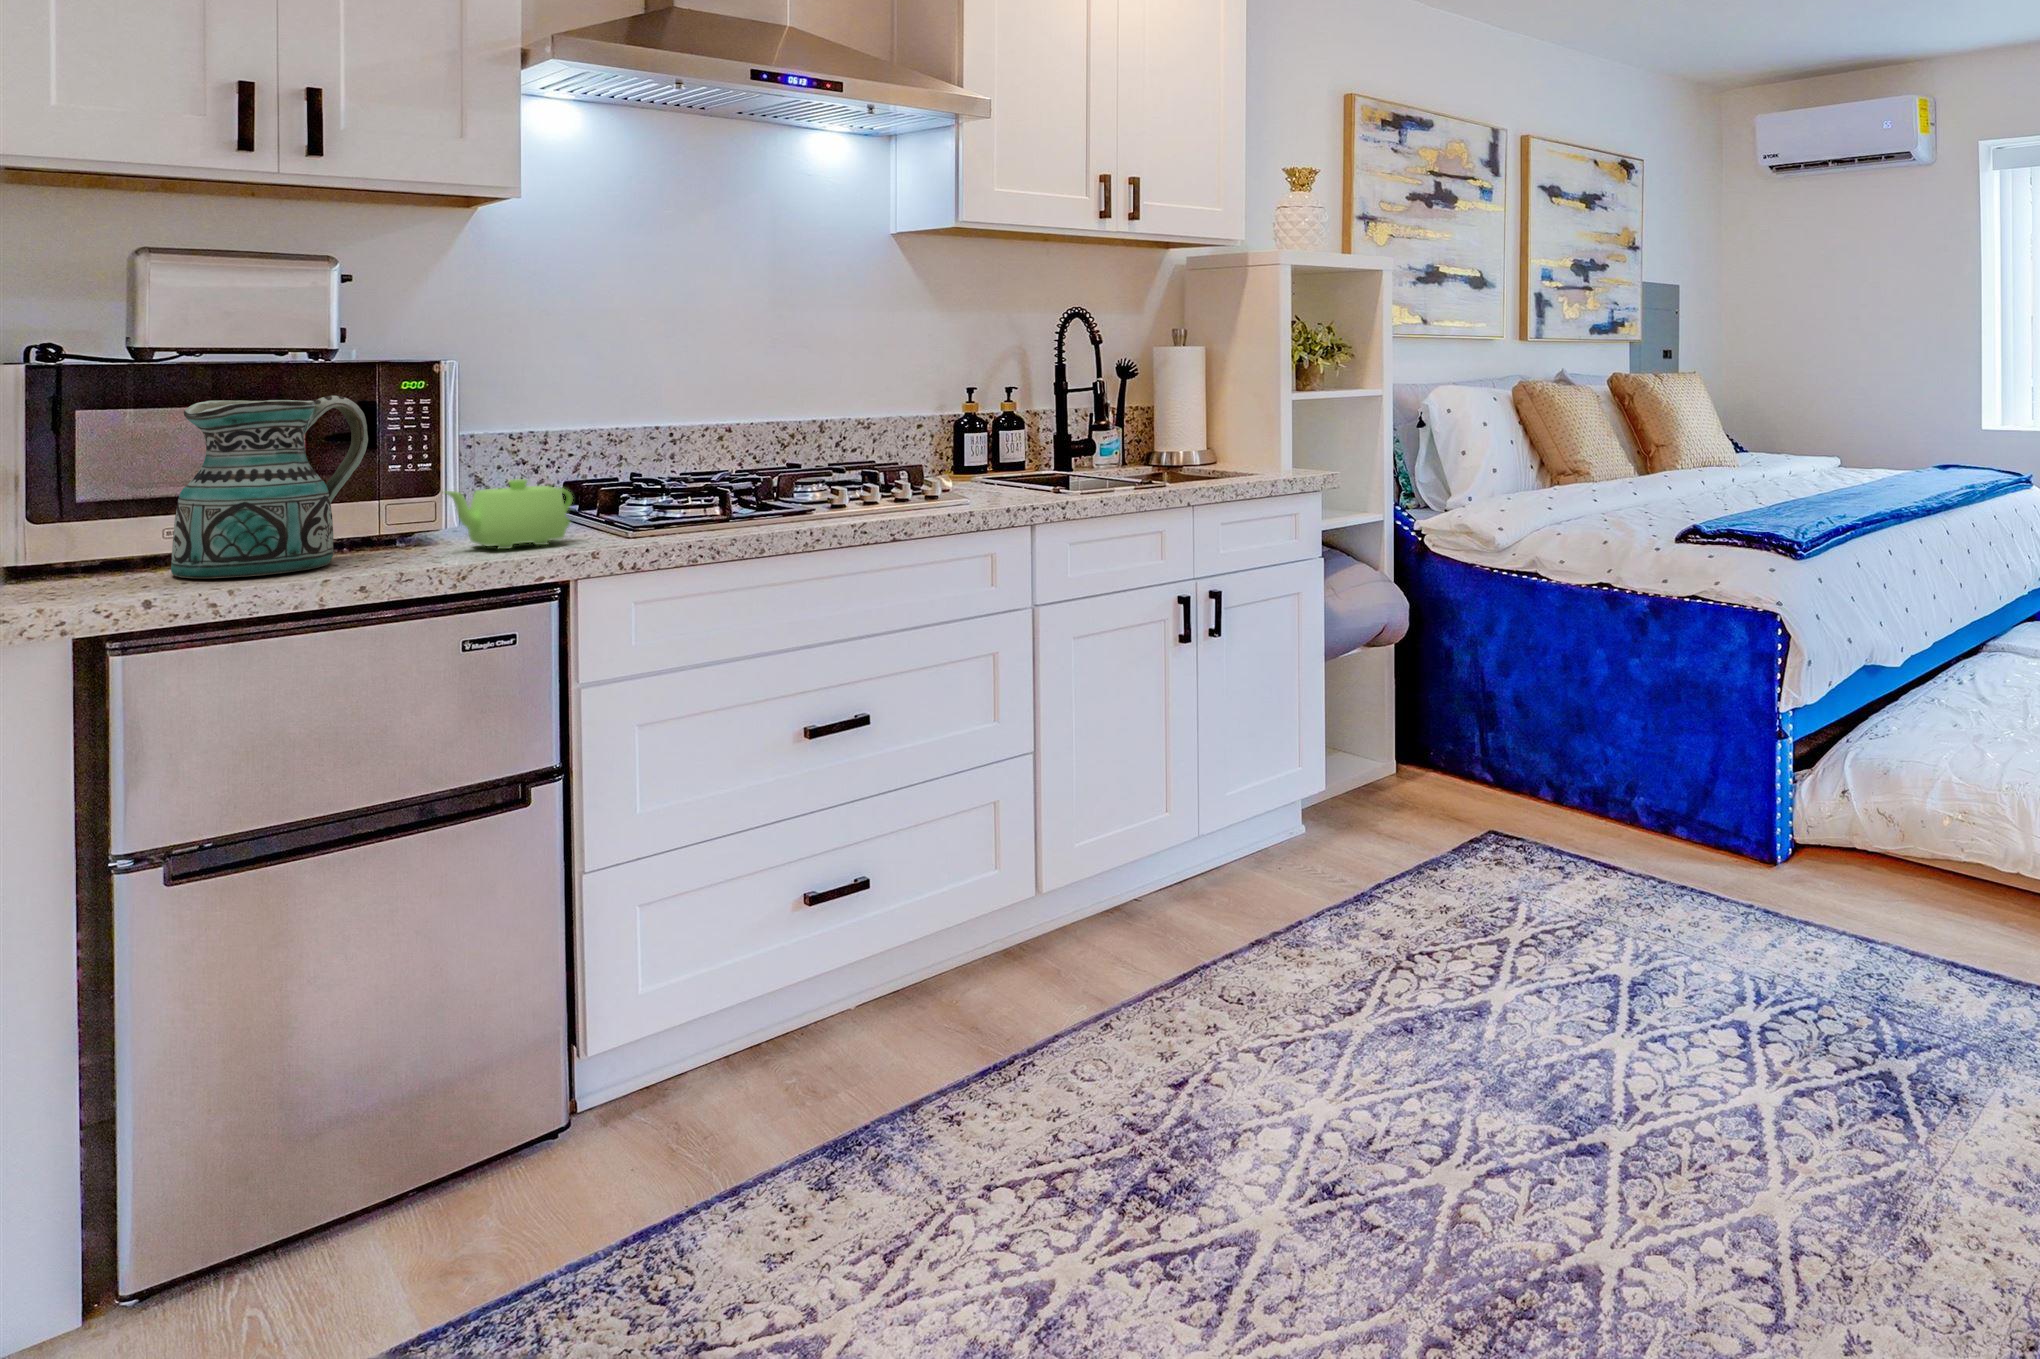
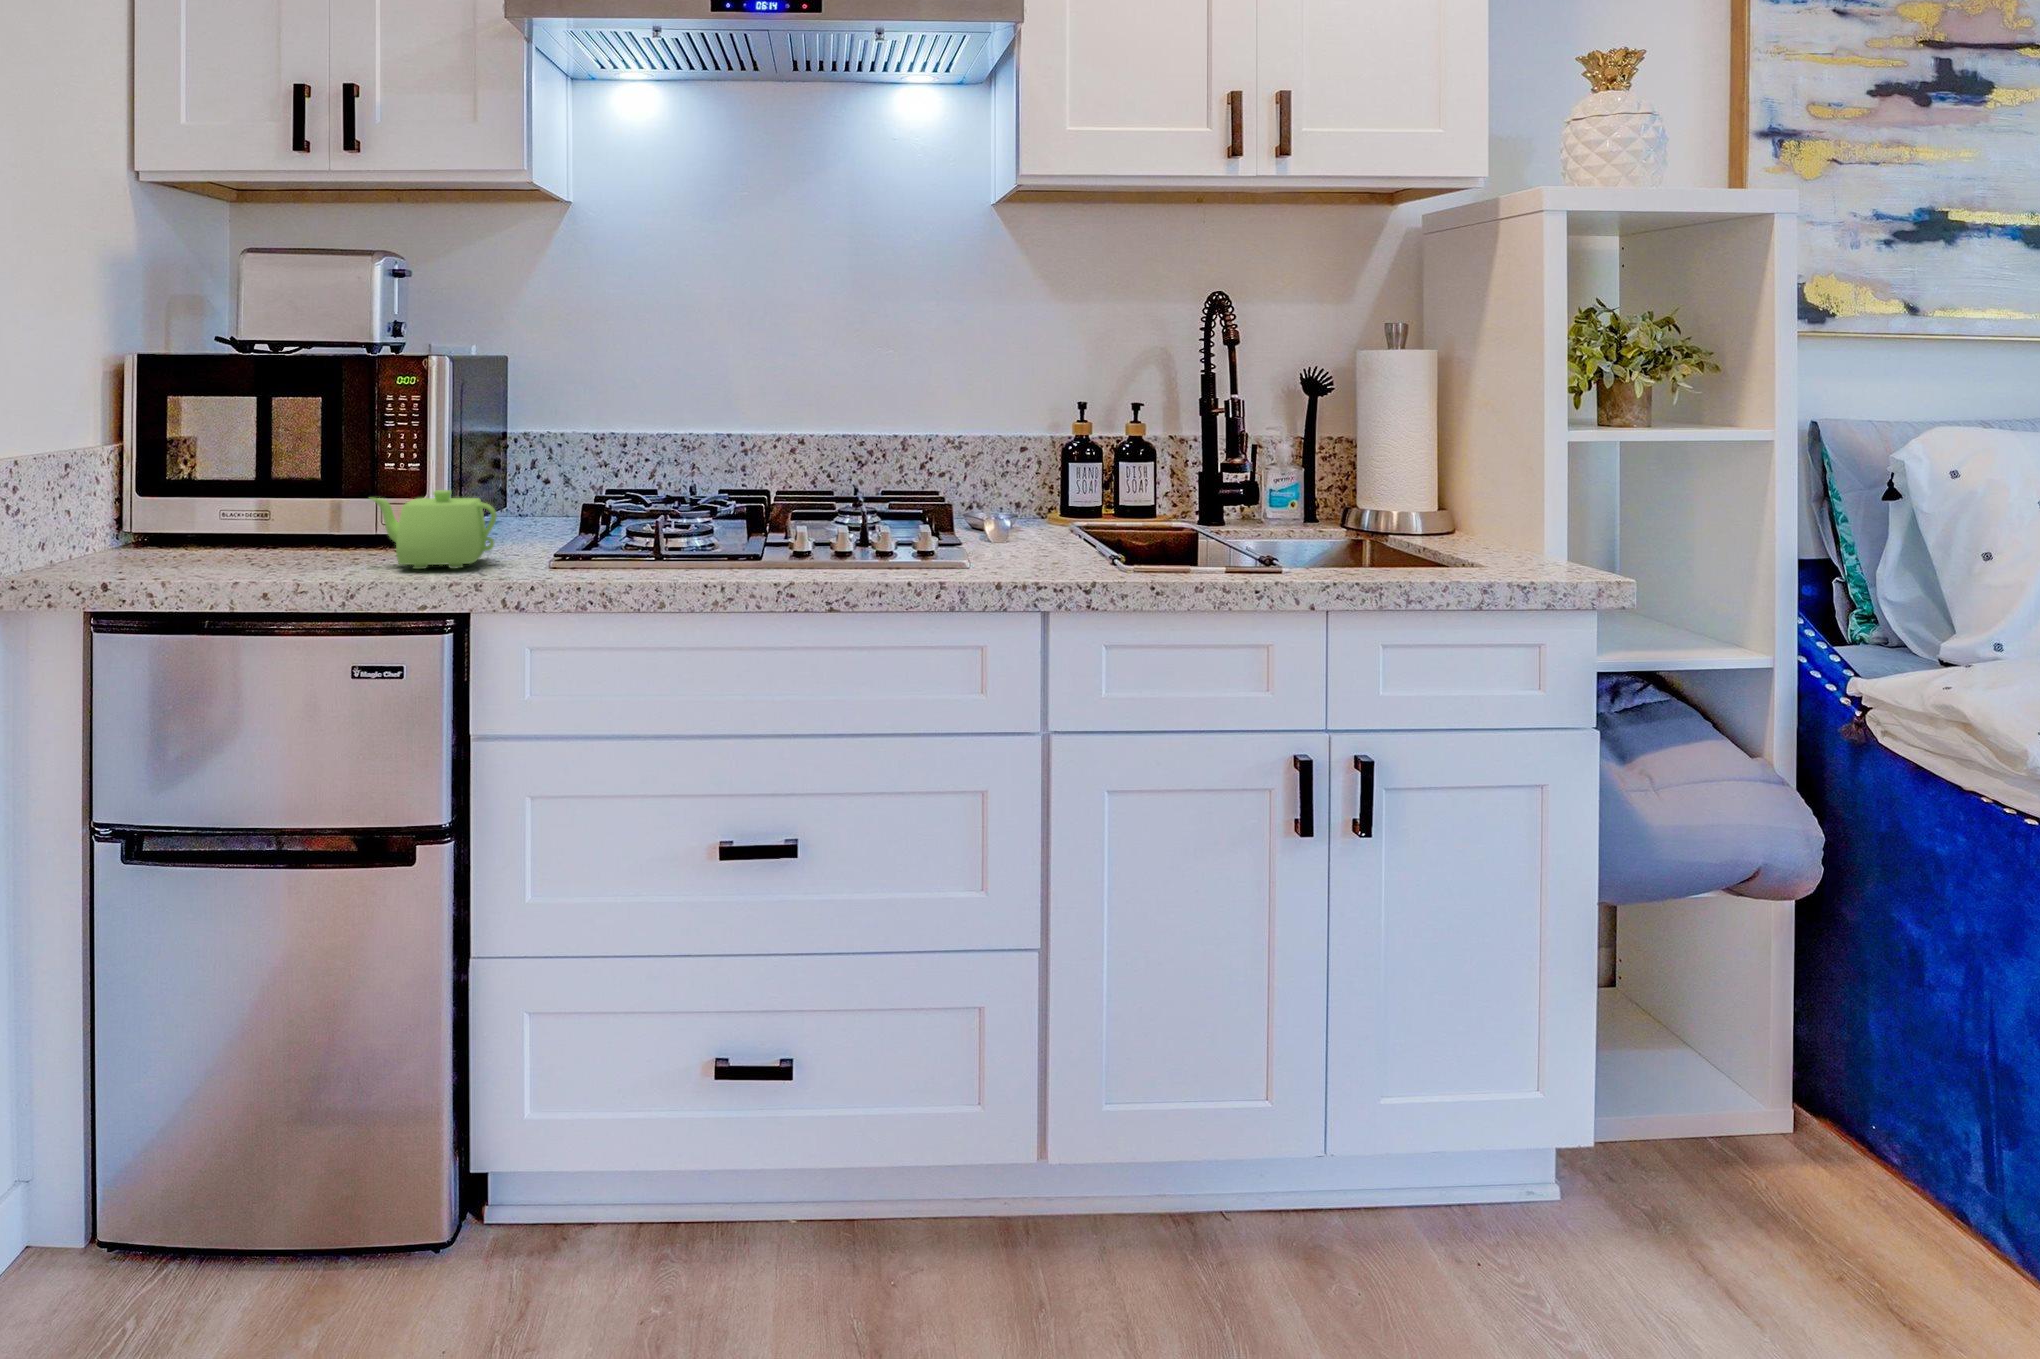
ceramic pitcher: present [171,395,368,578] -> none [154,390,334,573]

